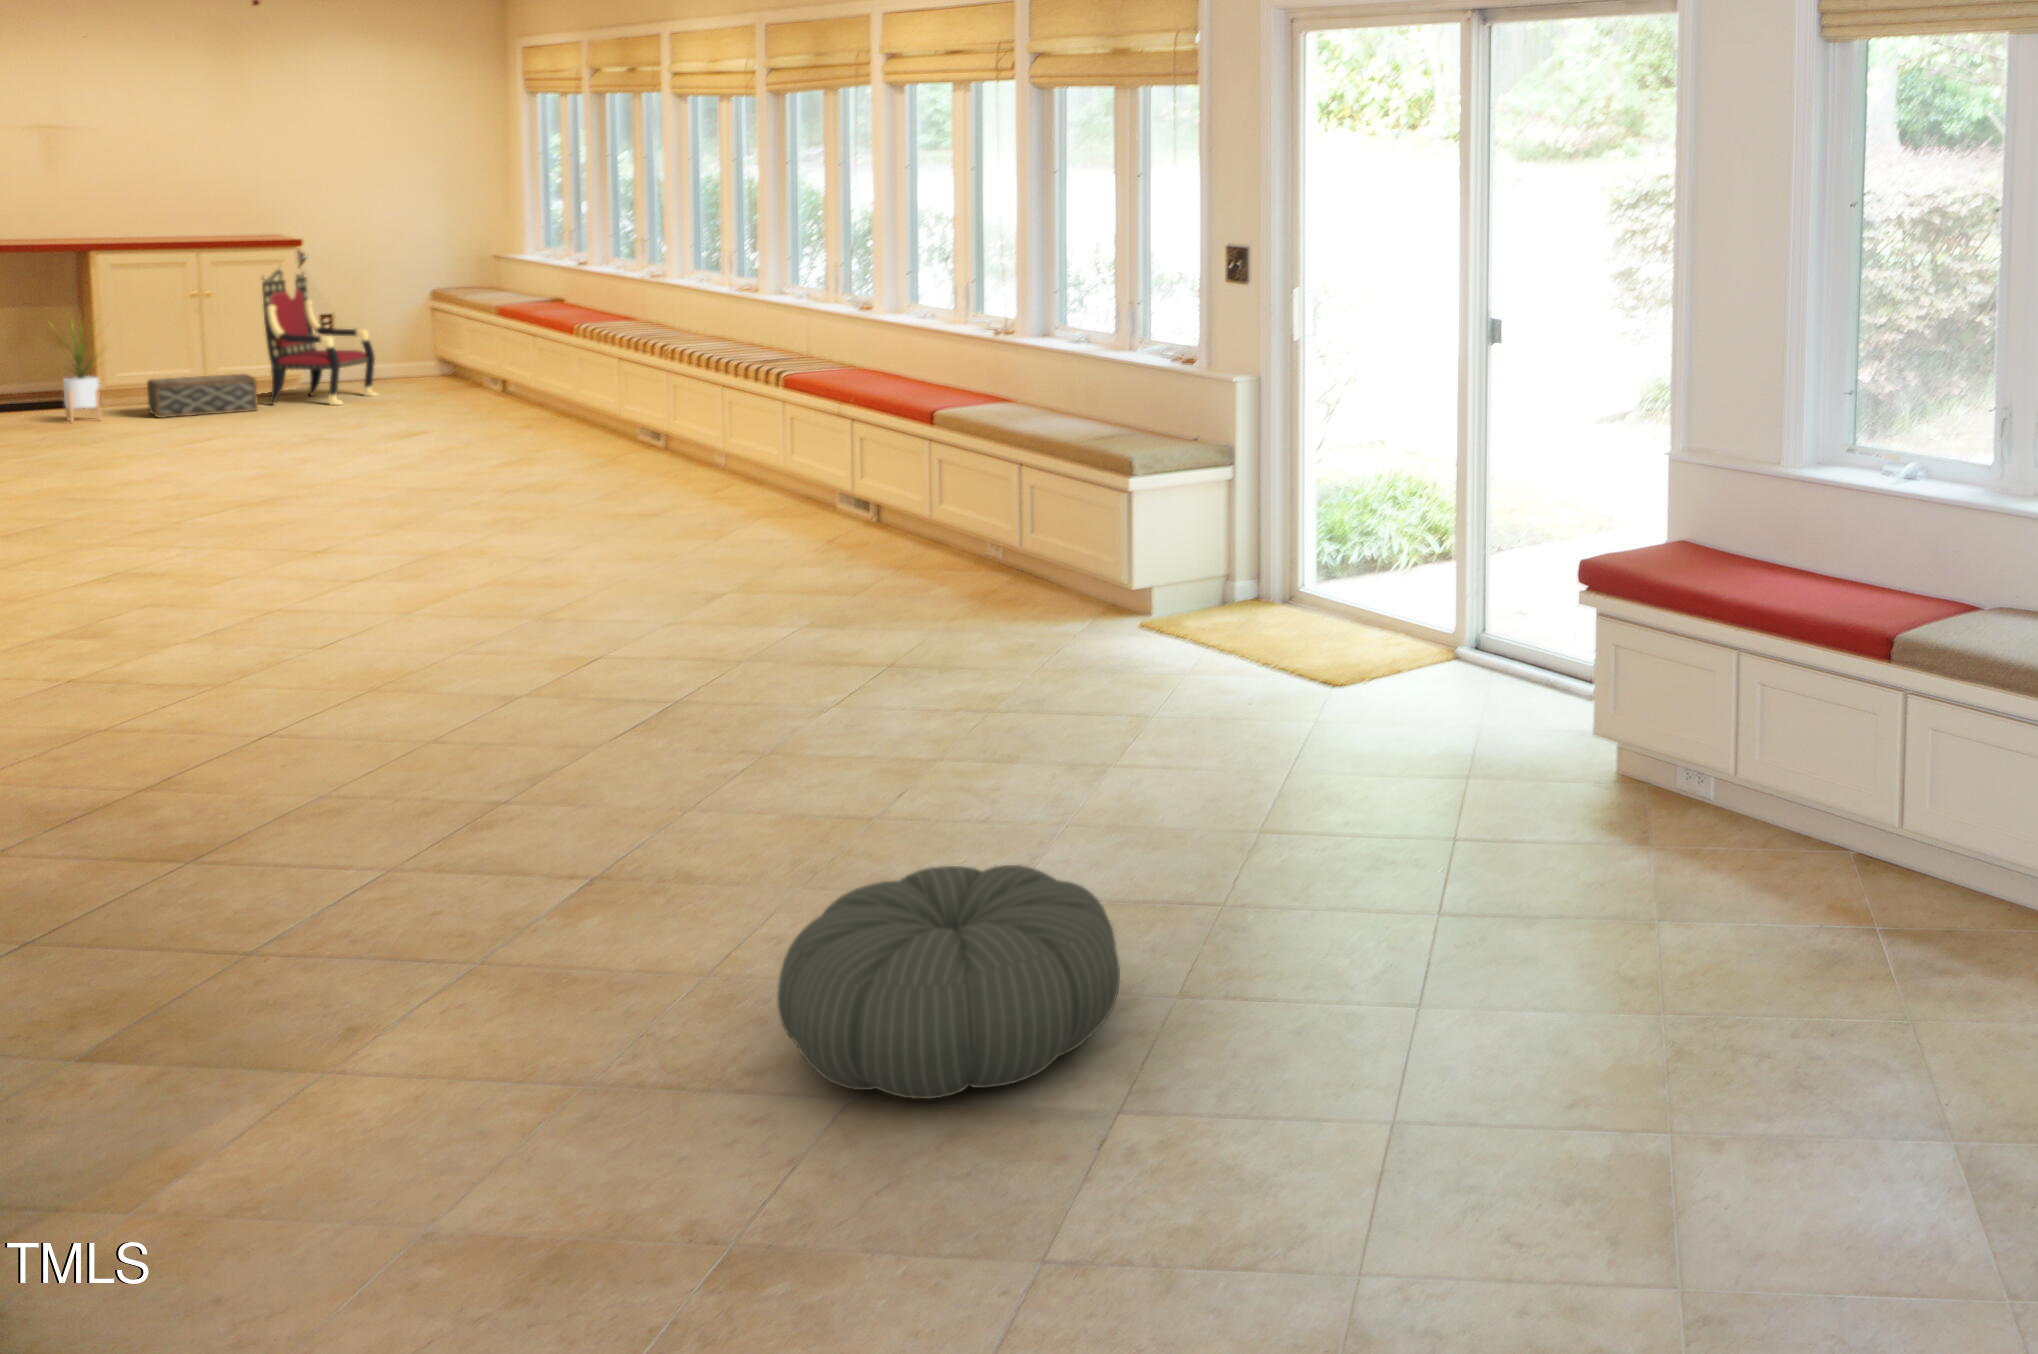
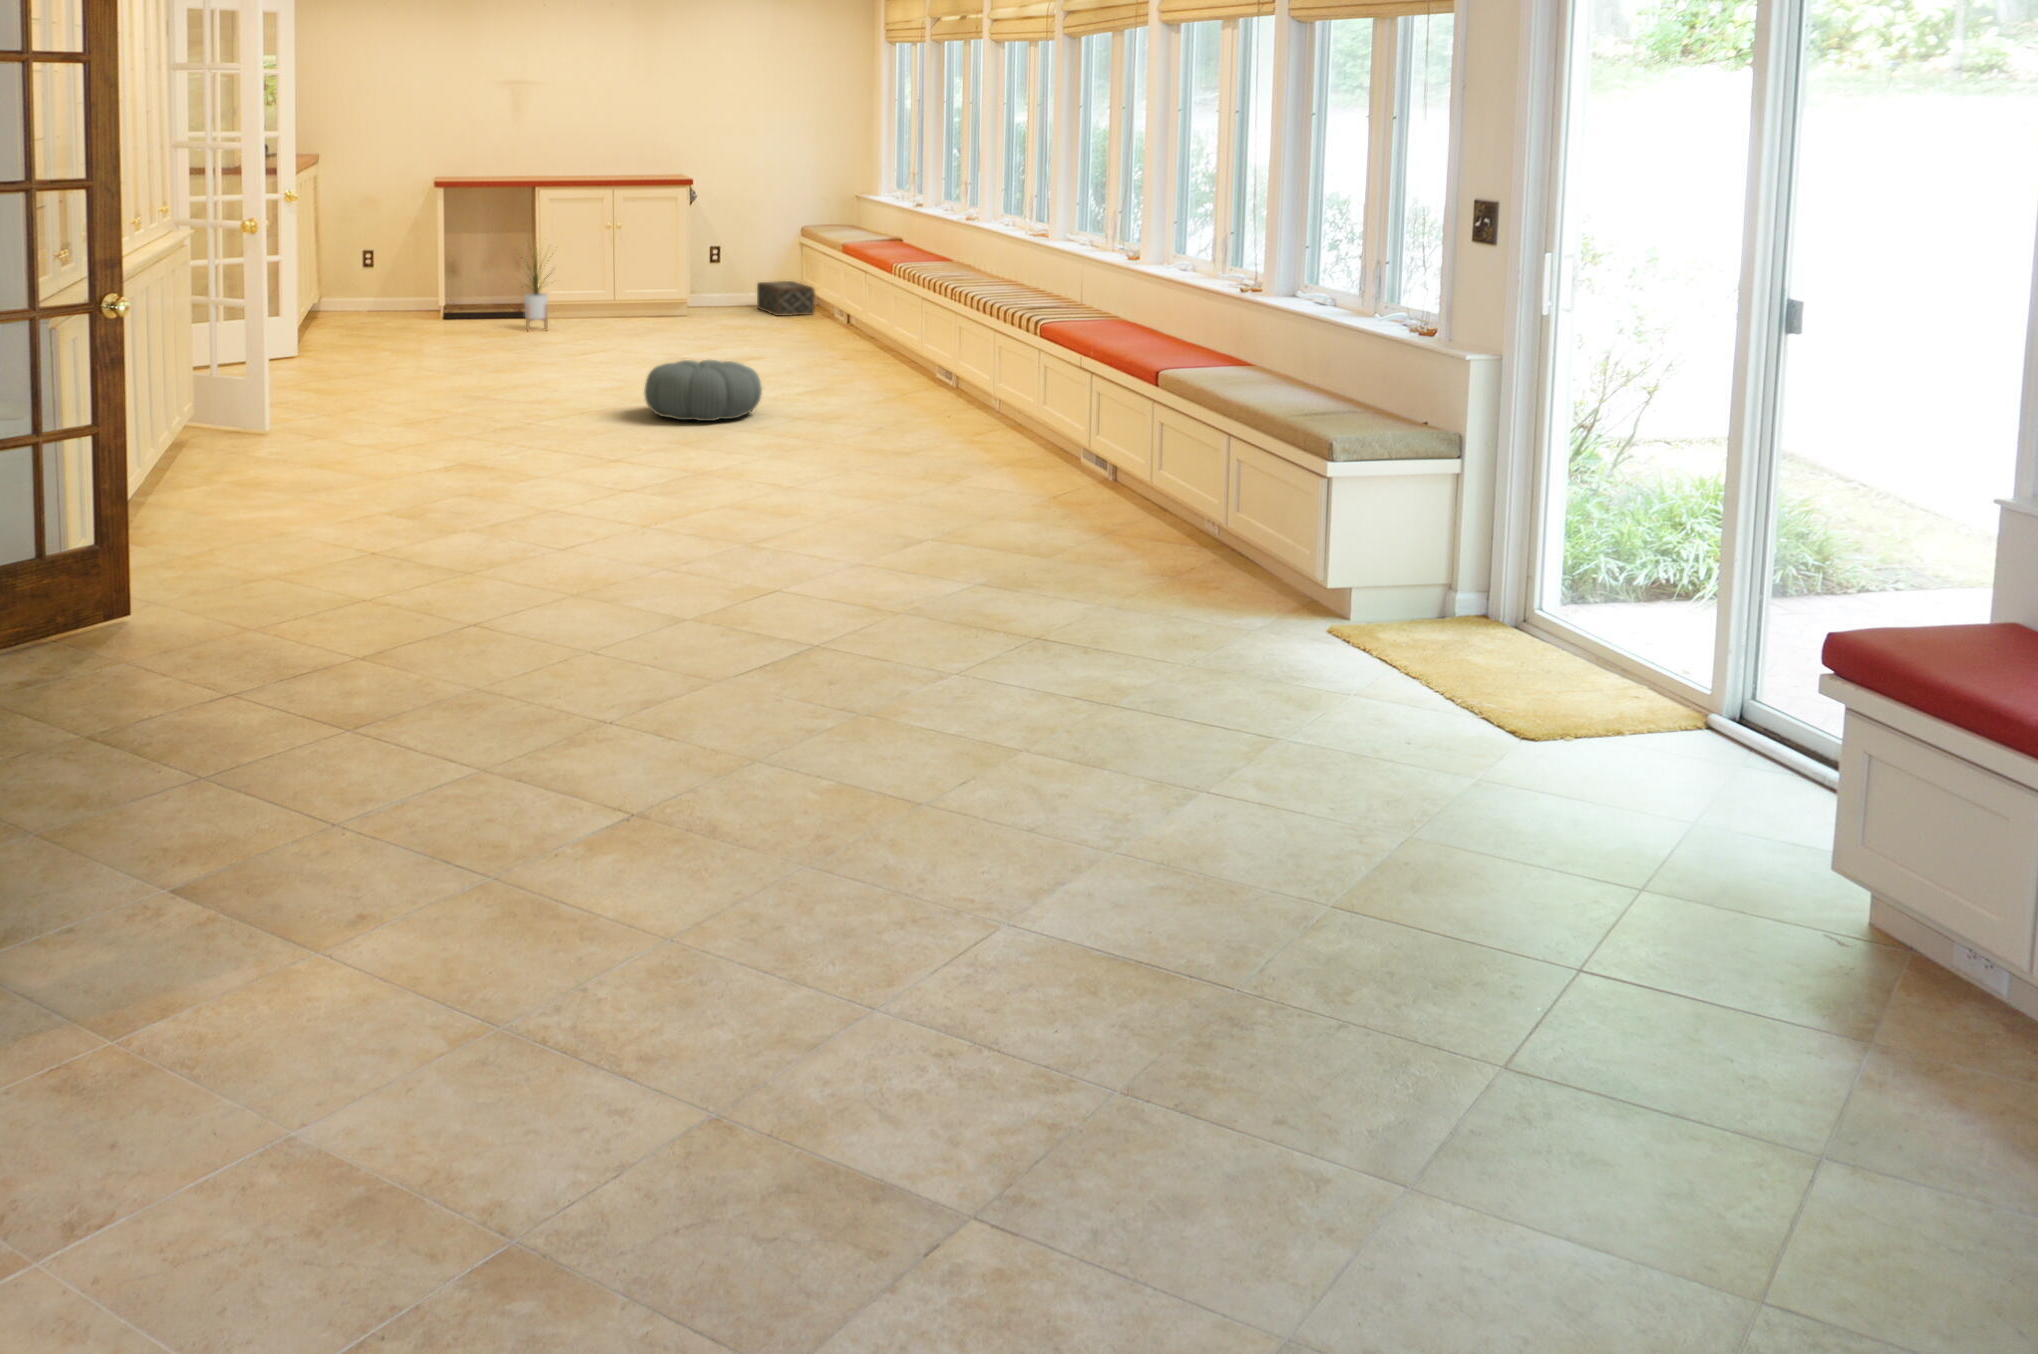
armchair: present [262,268,377,405] -> none [666,202,751,328]
woven basket: present [147,374,258,418] -> present [757,281,815,316]
pouf: present [777,865,1120,1099] -> present [645,360,762,421]

